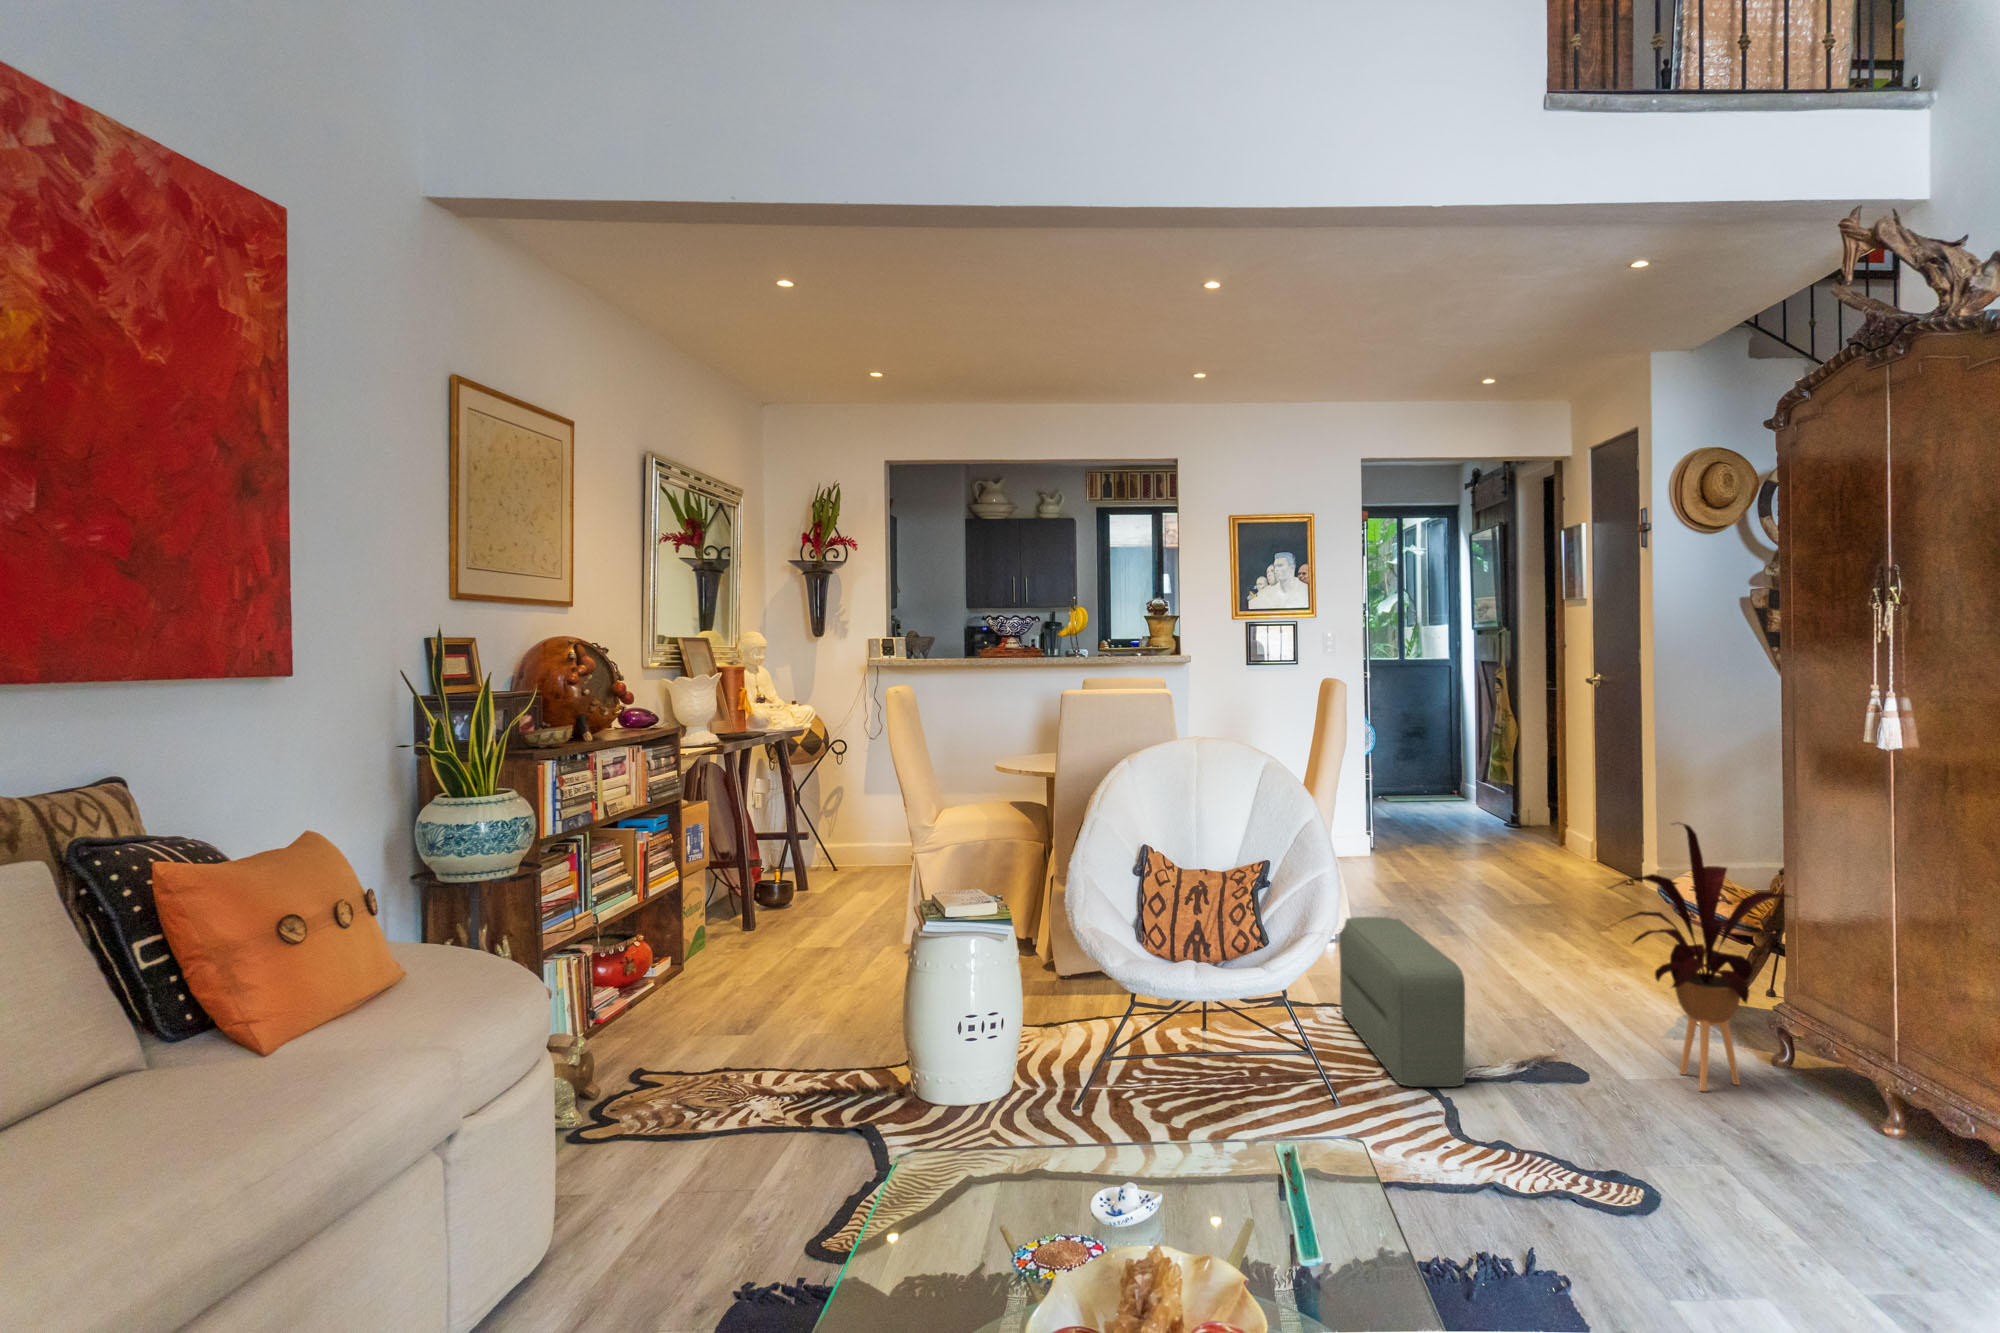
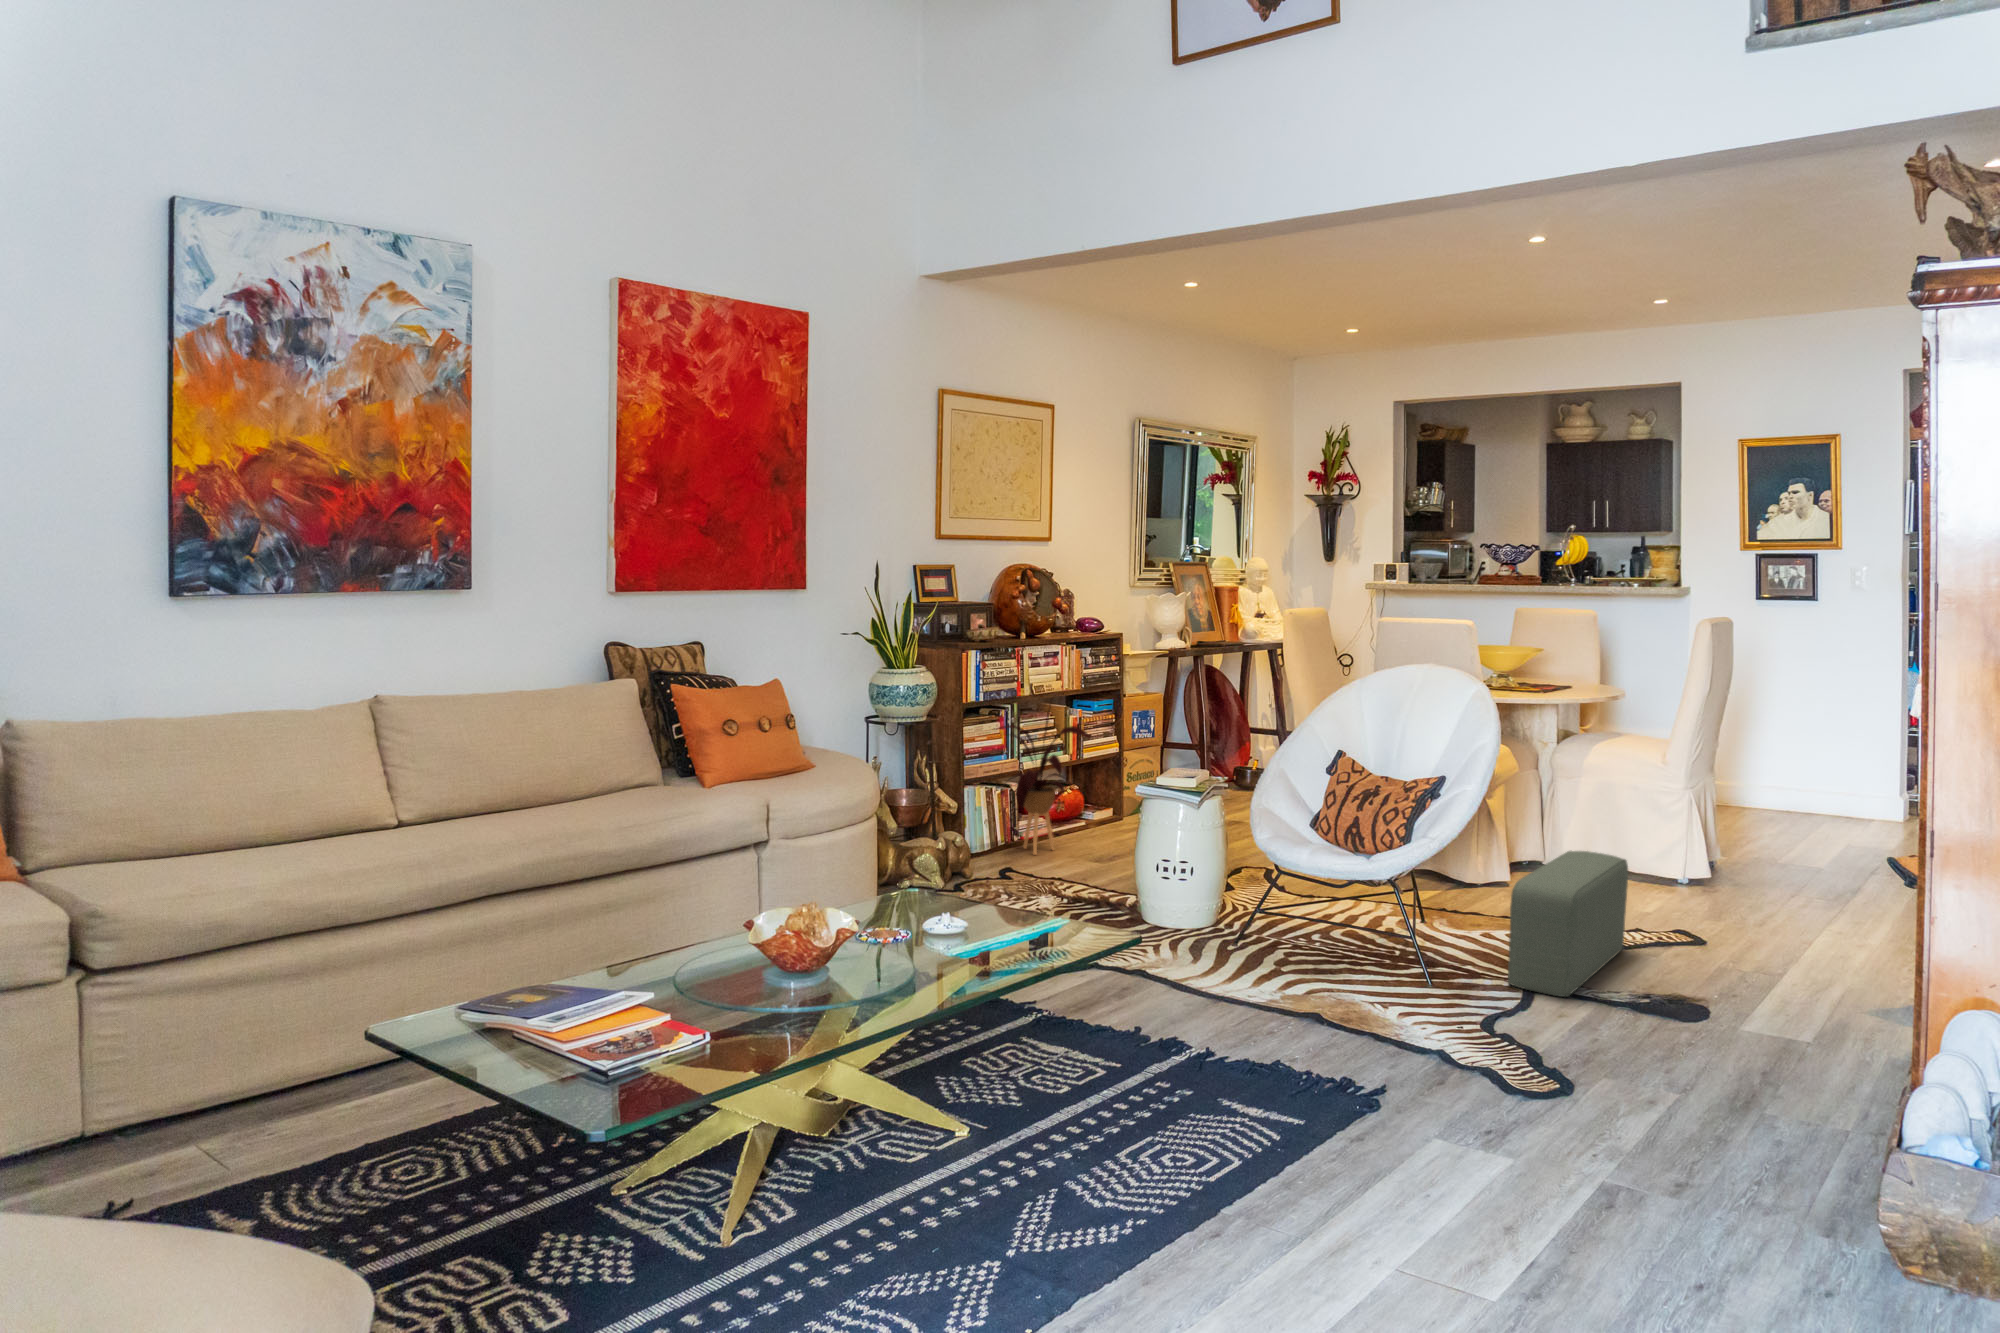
house plant: present [1610,824,1790,1091] -> present [996,707,1091,855]

